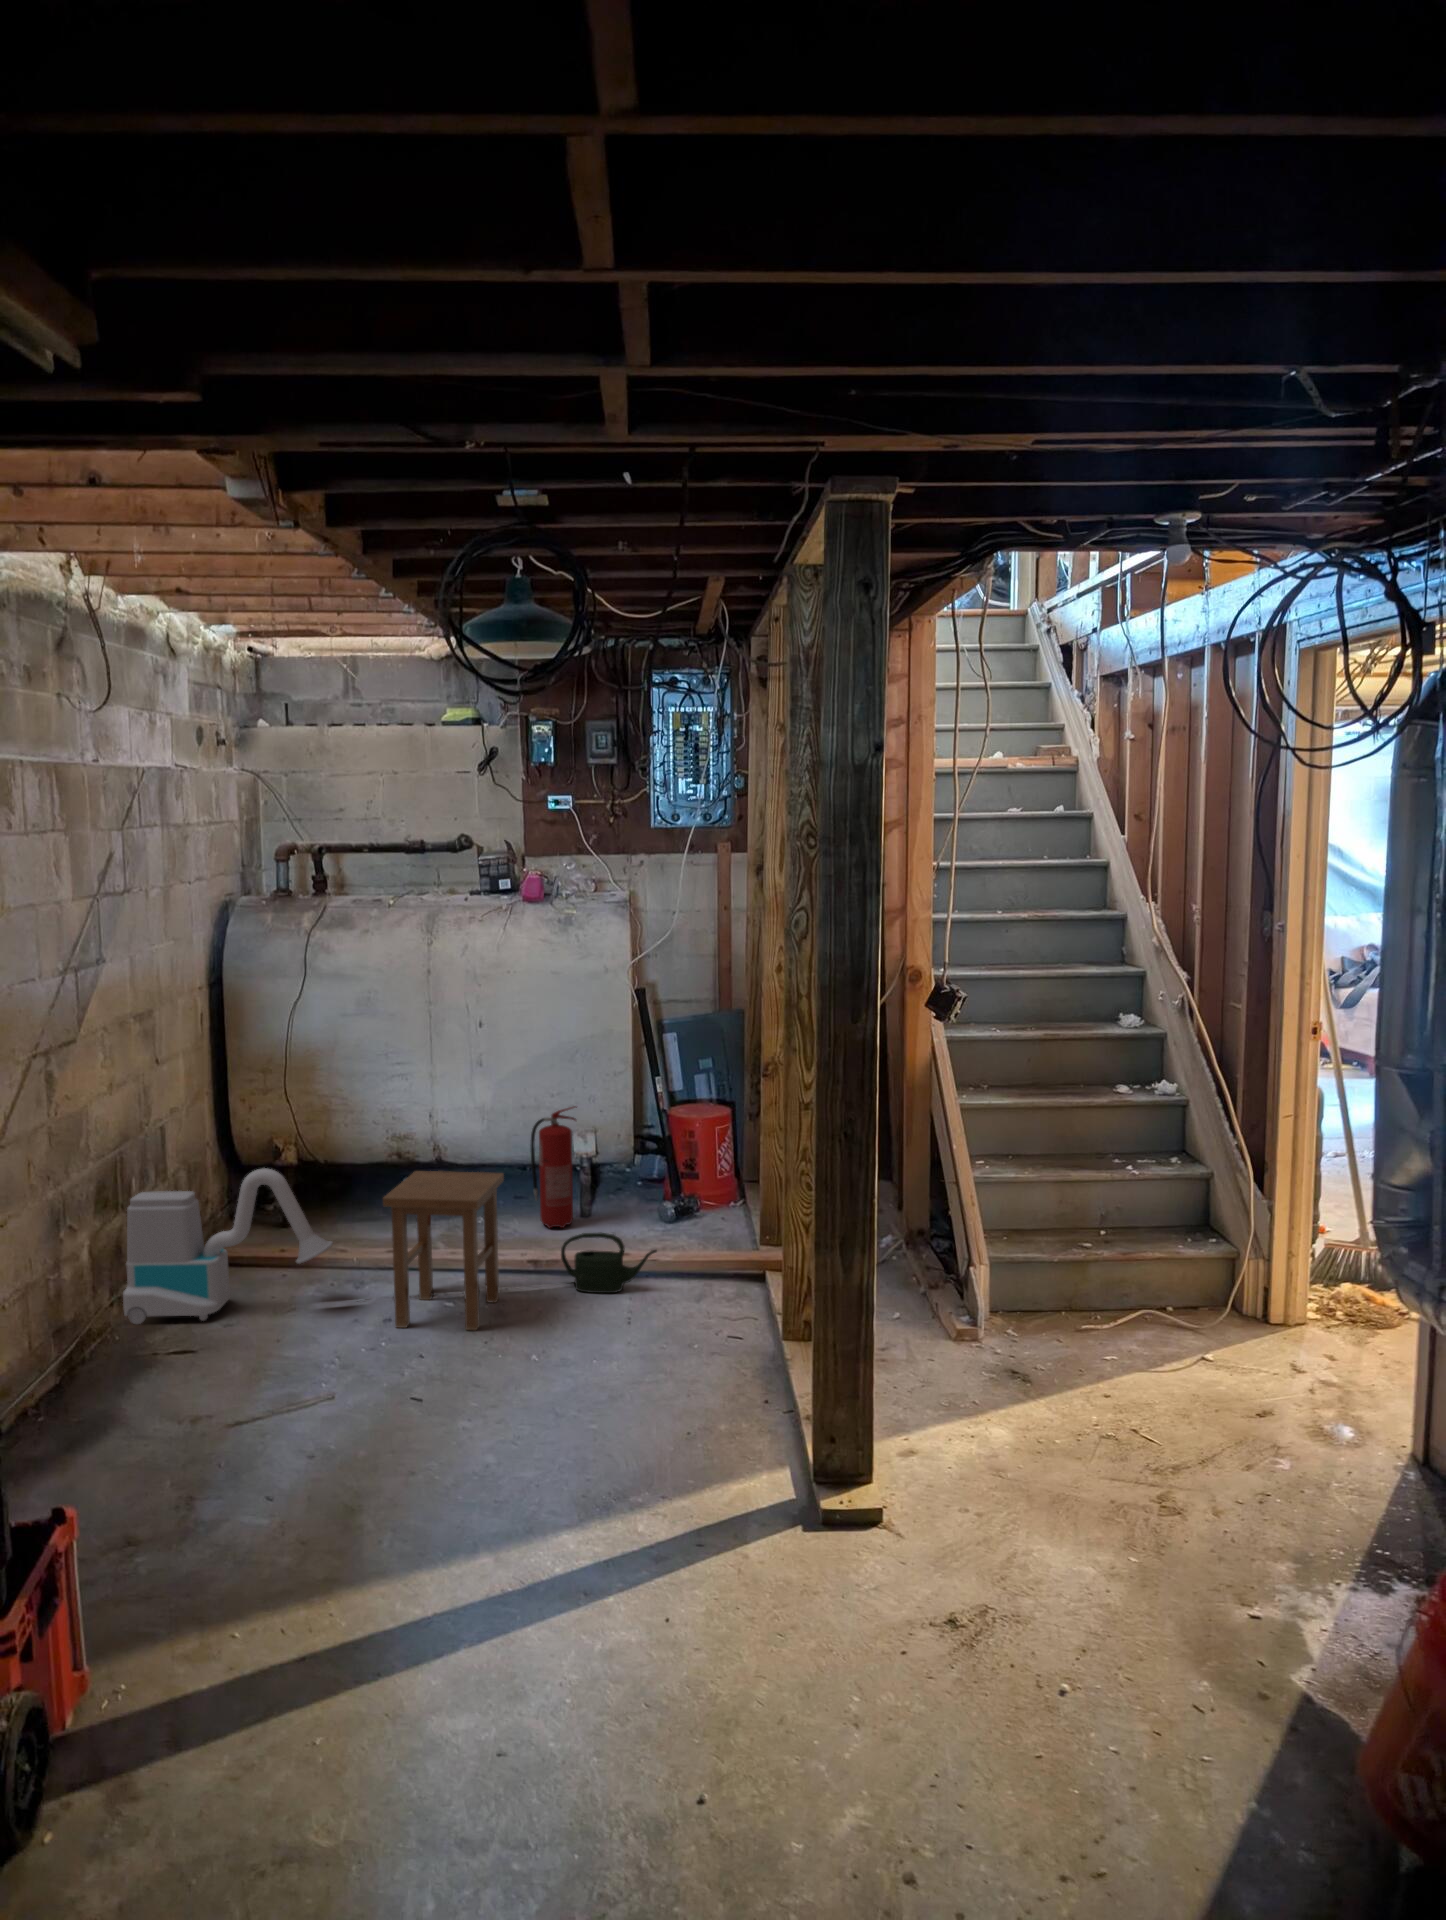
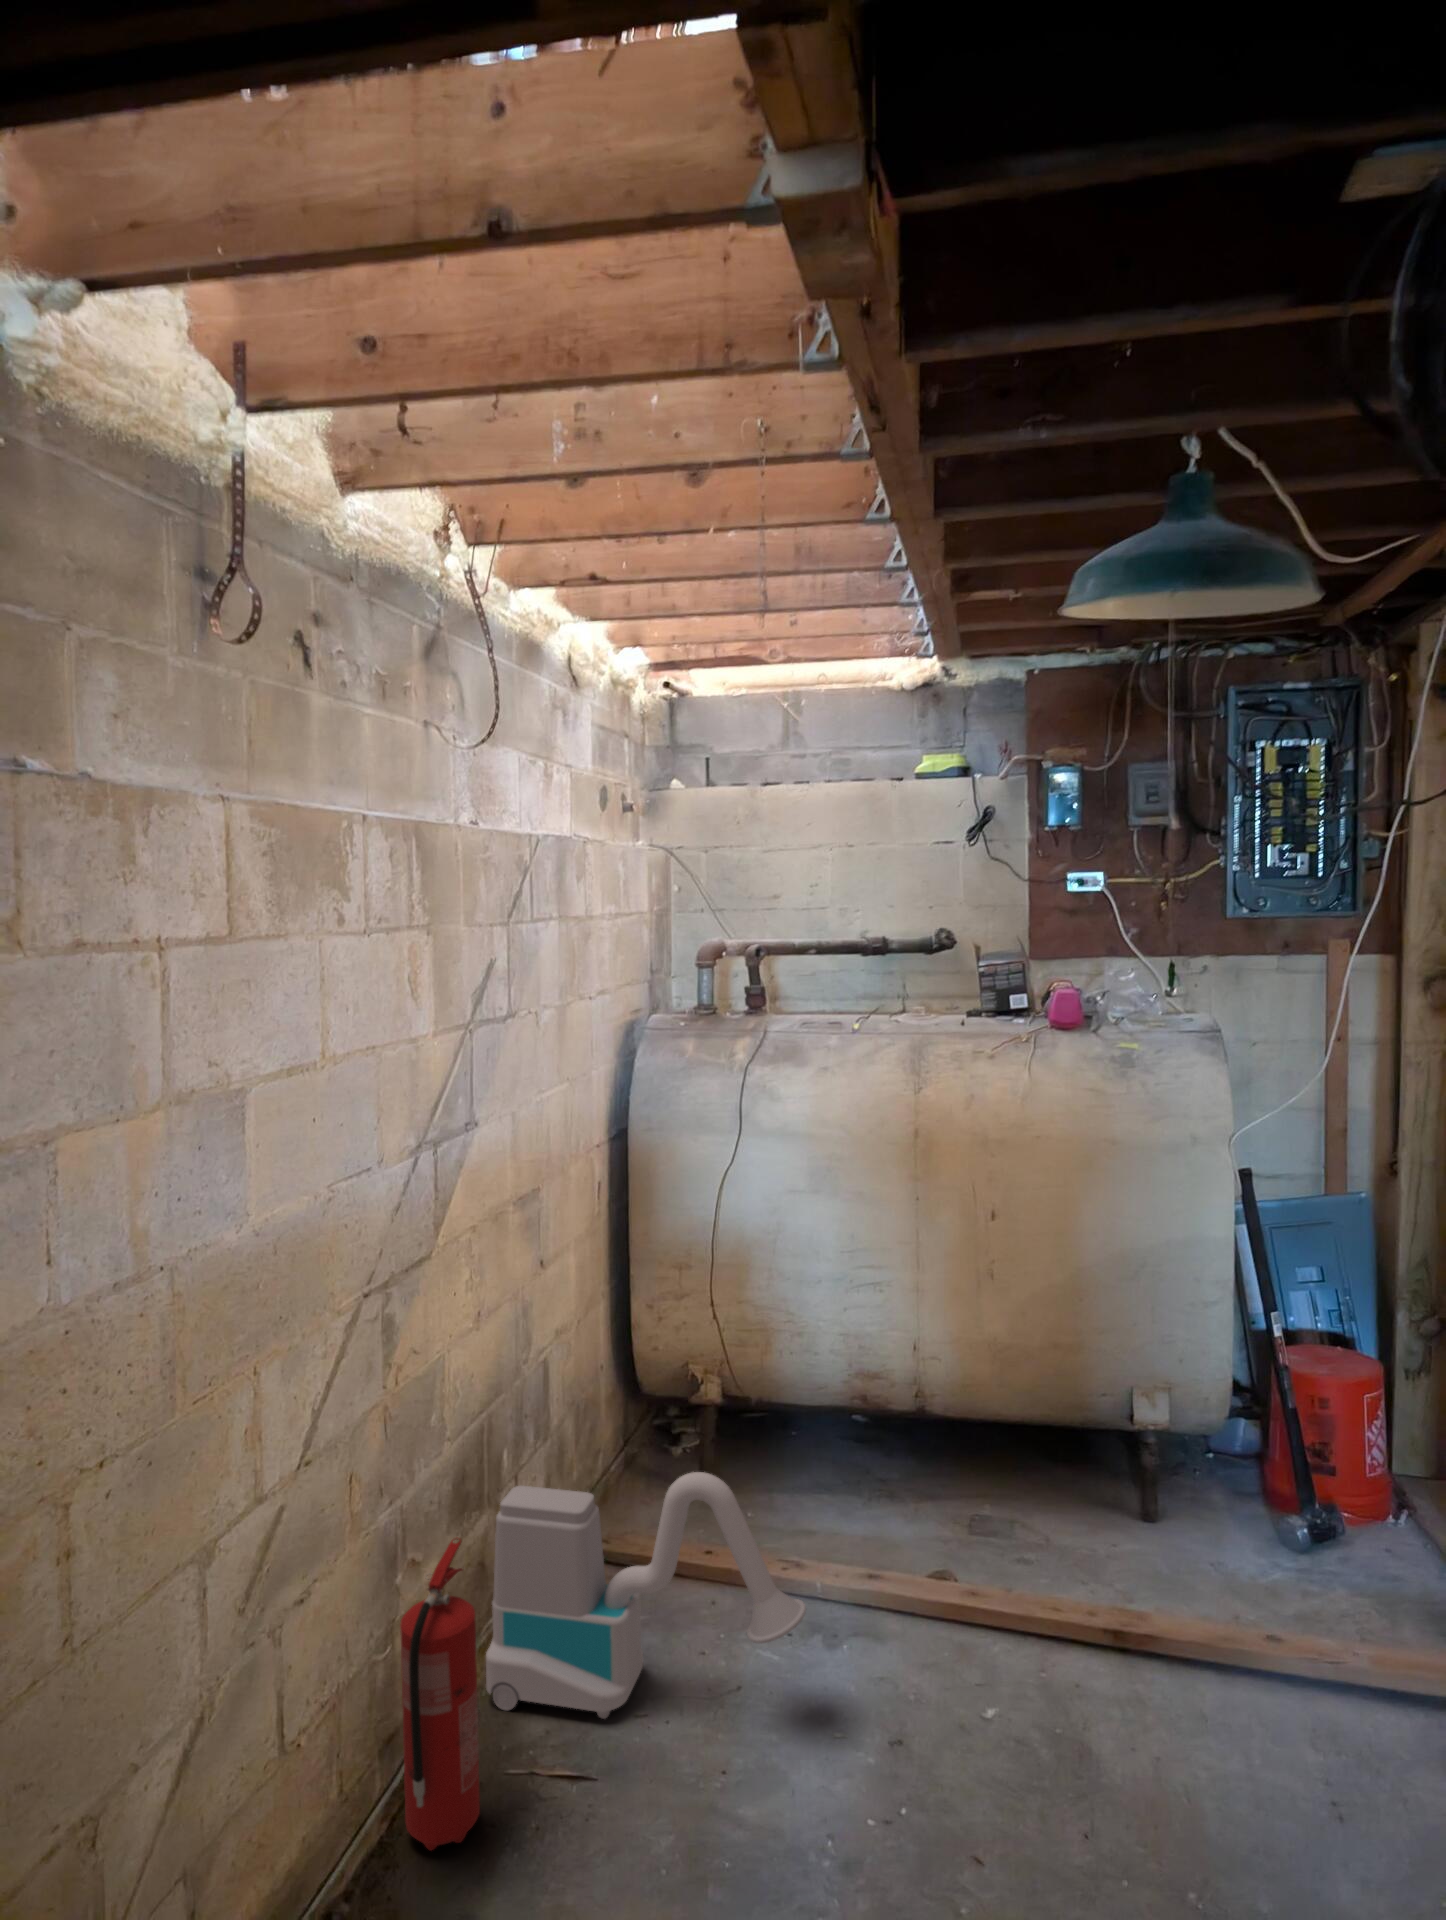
fire extinguisher: present [531,1106,577,1228] -> present [400,1538,480,1850]
stool: present [383,1171,504,1330] -> none [905,1490,1094,1834]
watering can: present [561,1233,657,1293] -> none [1187,1629,1379,1753]

